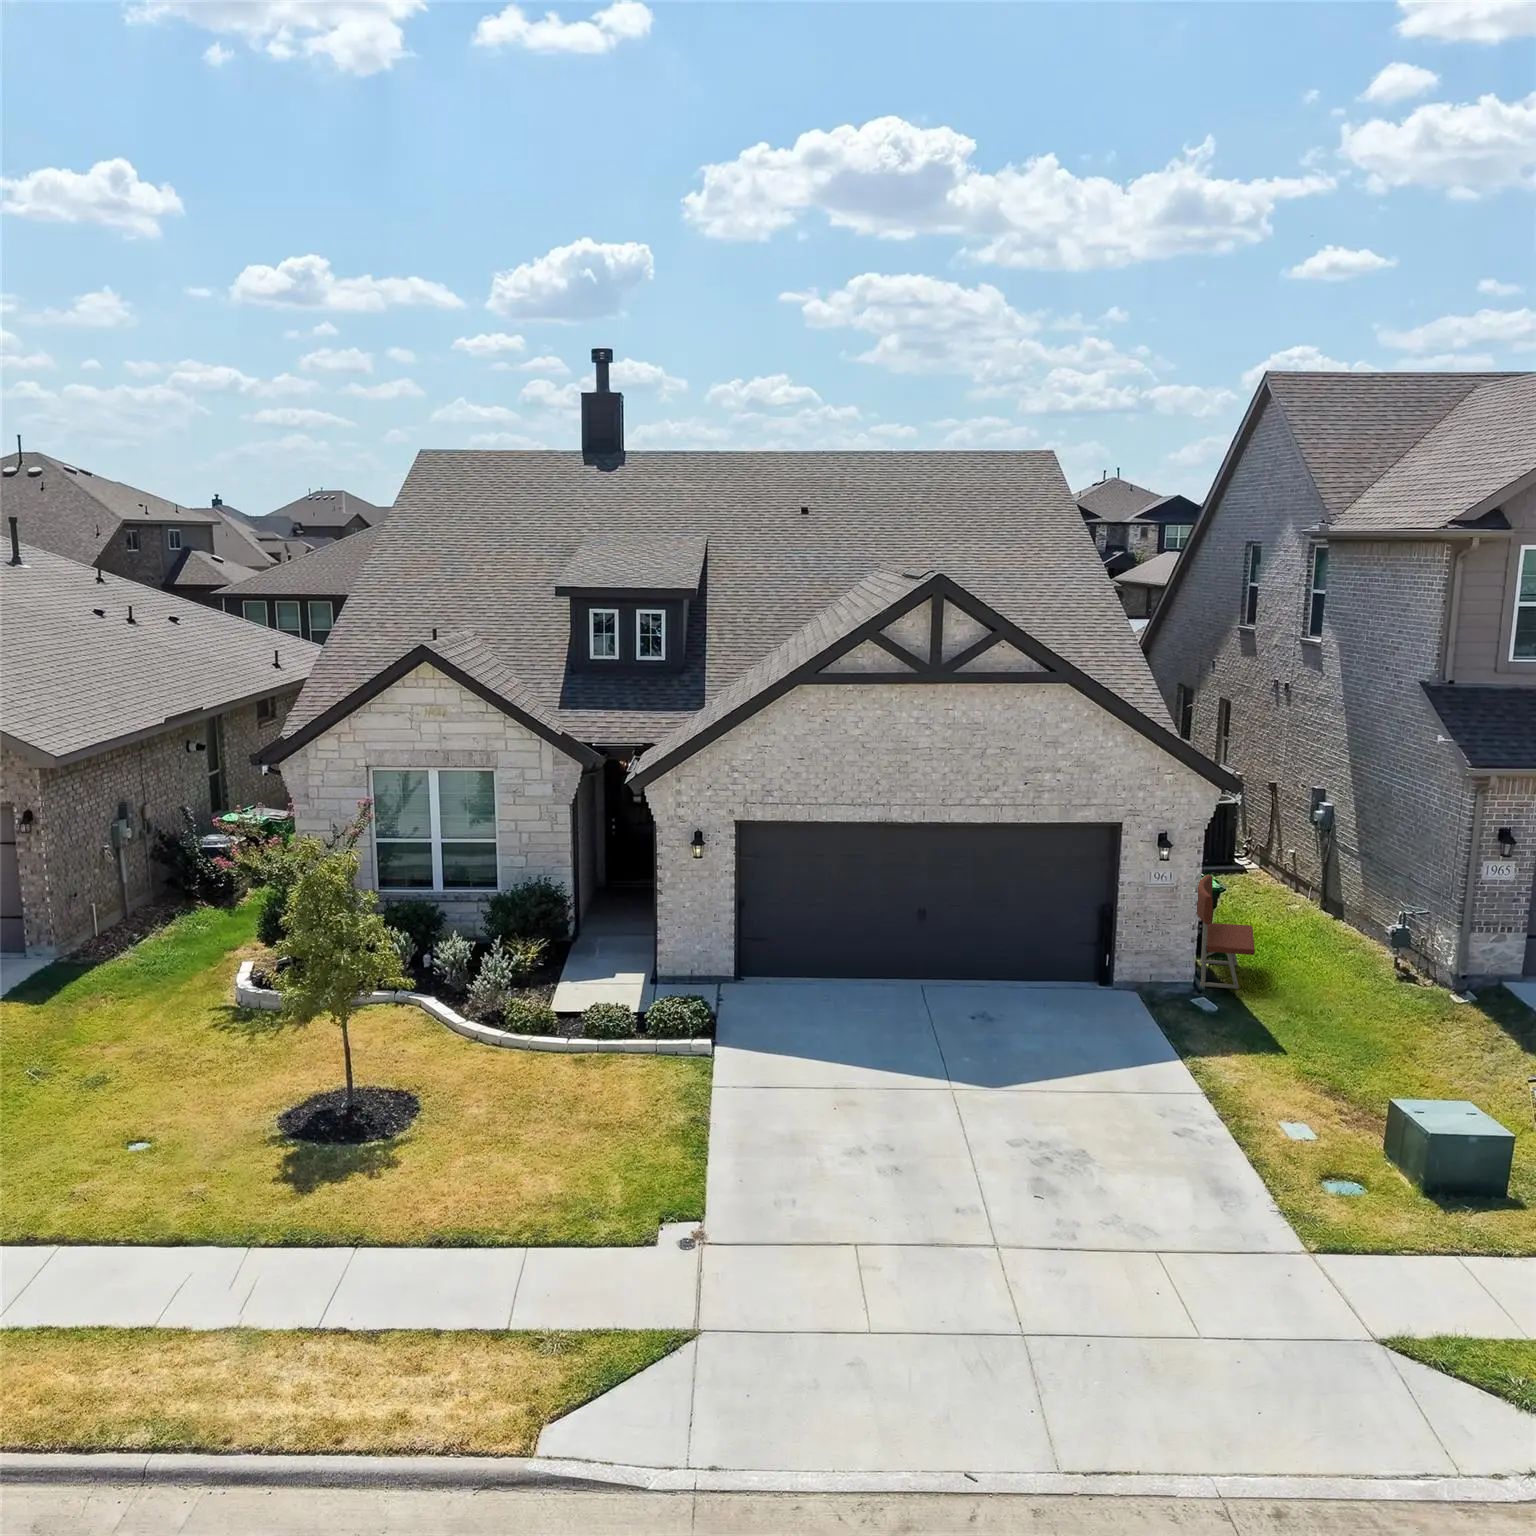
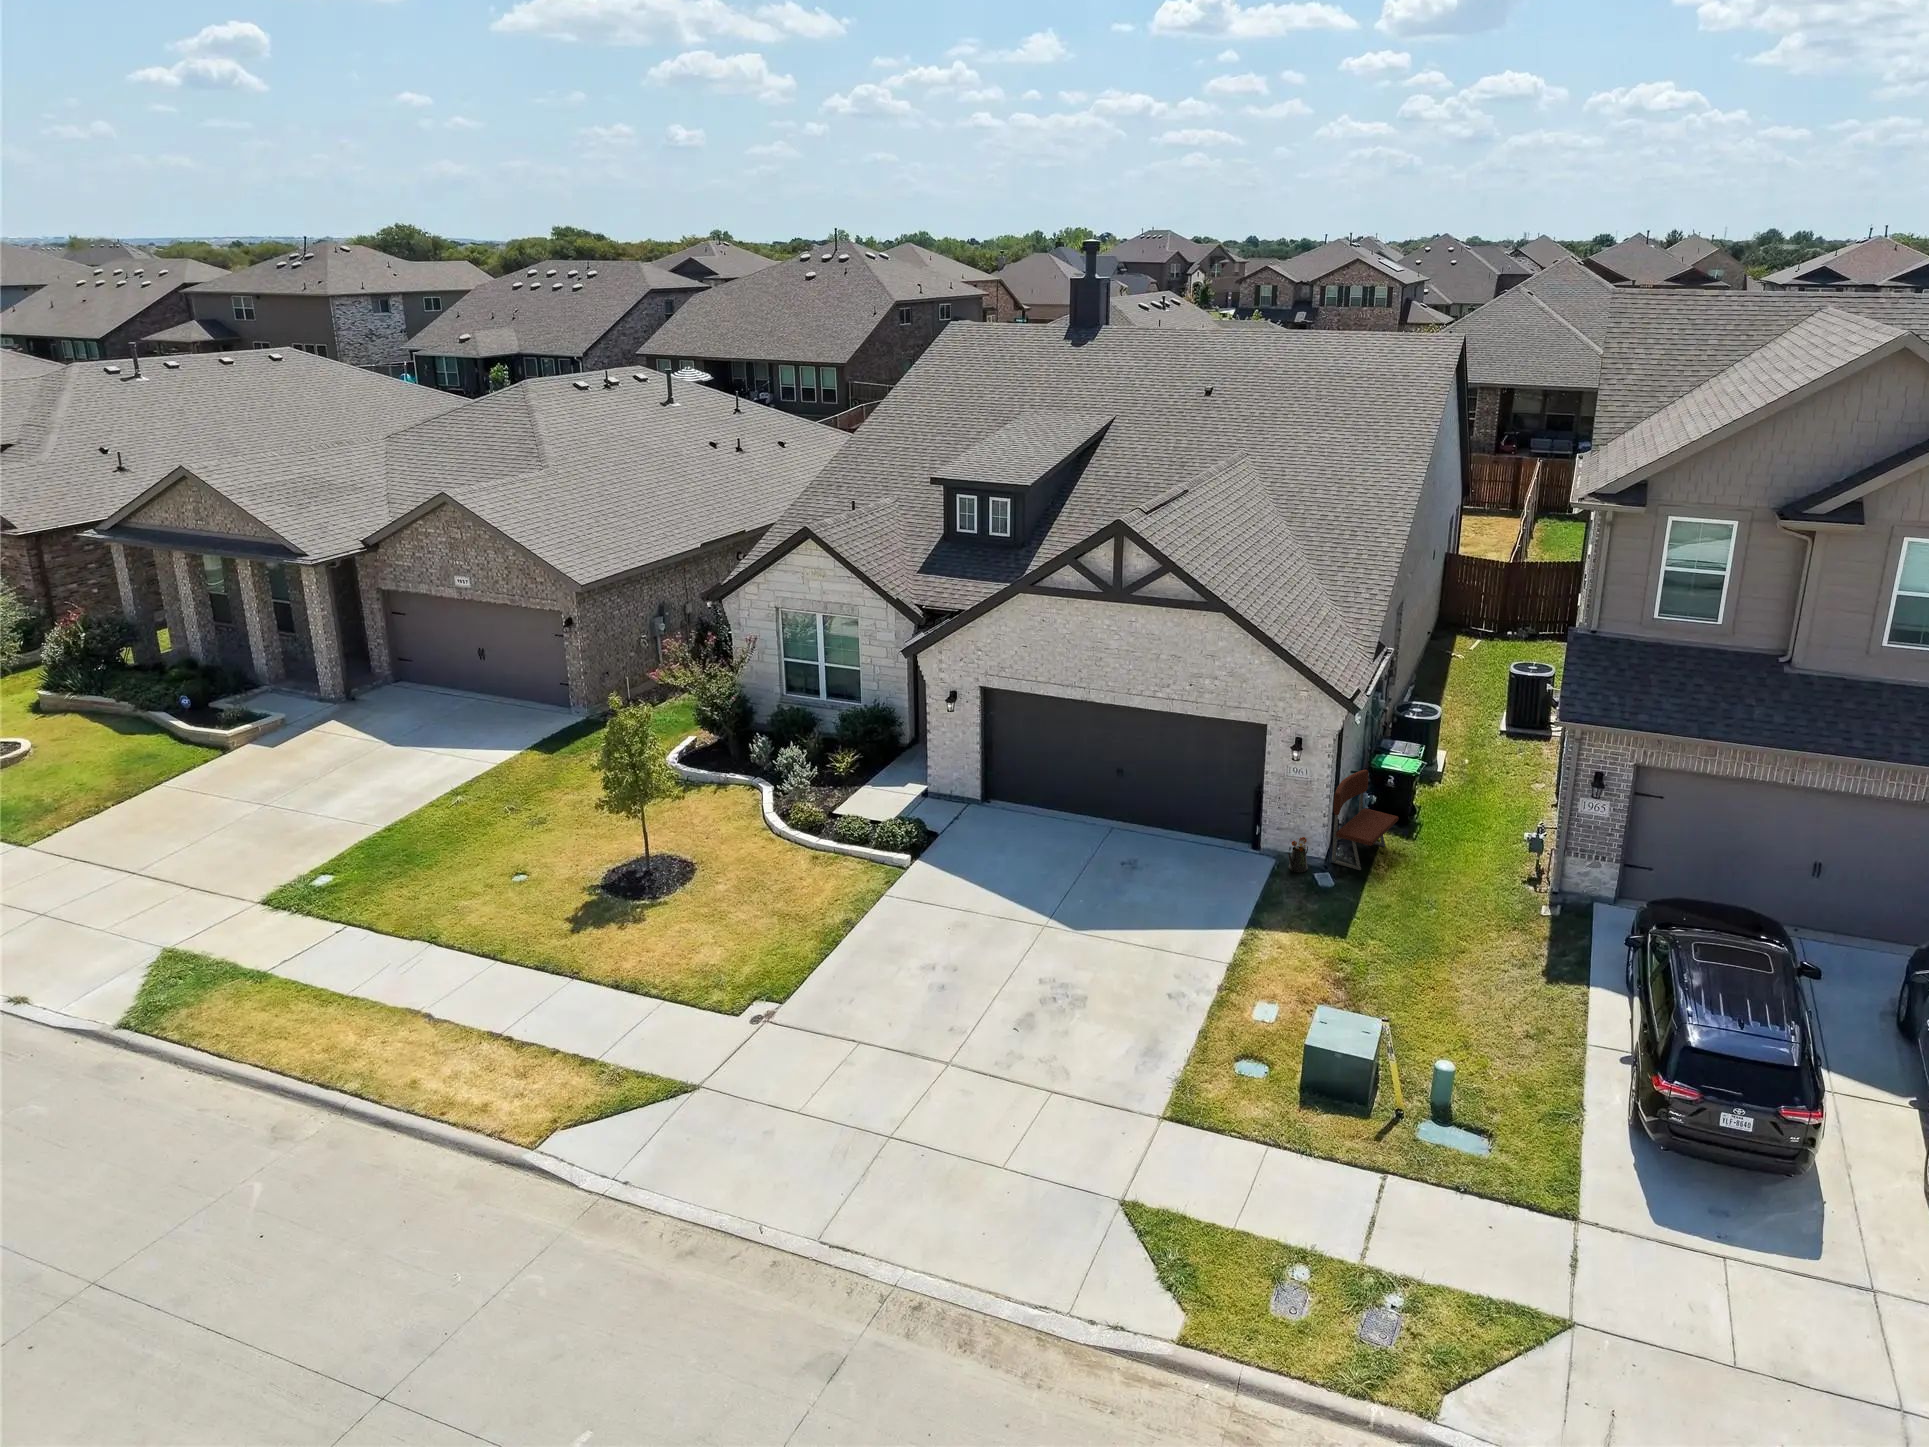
watering can: none [1160,955,1184,1000] -> present [1288,837,1308,873]

